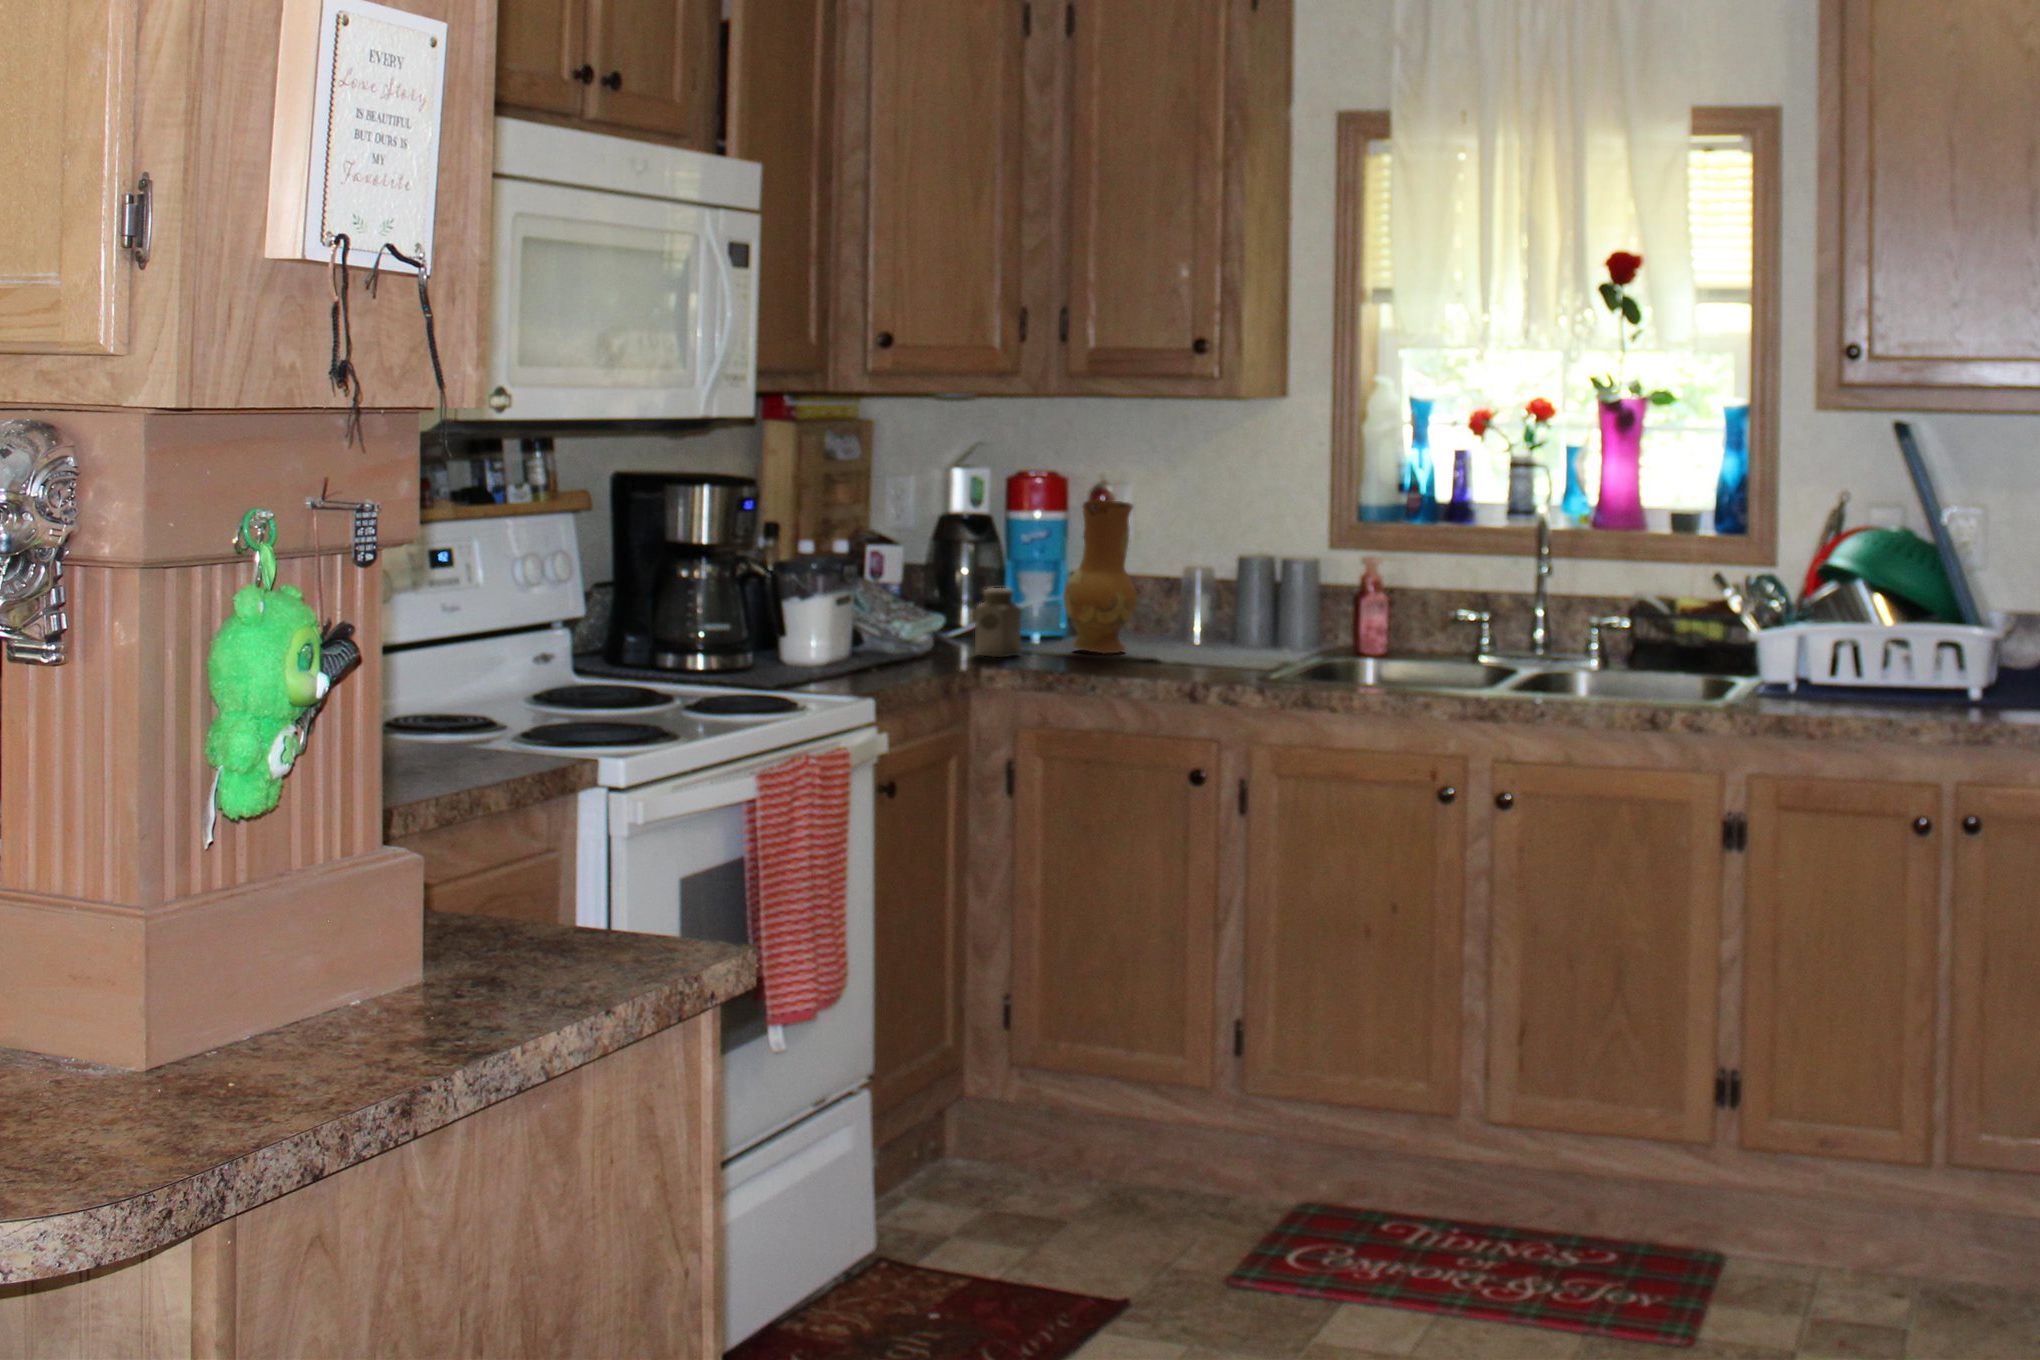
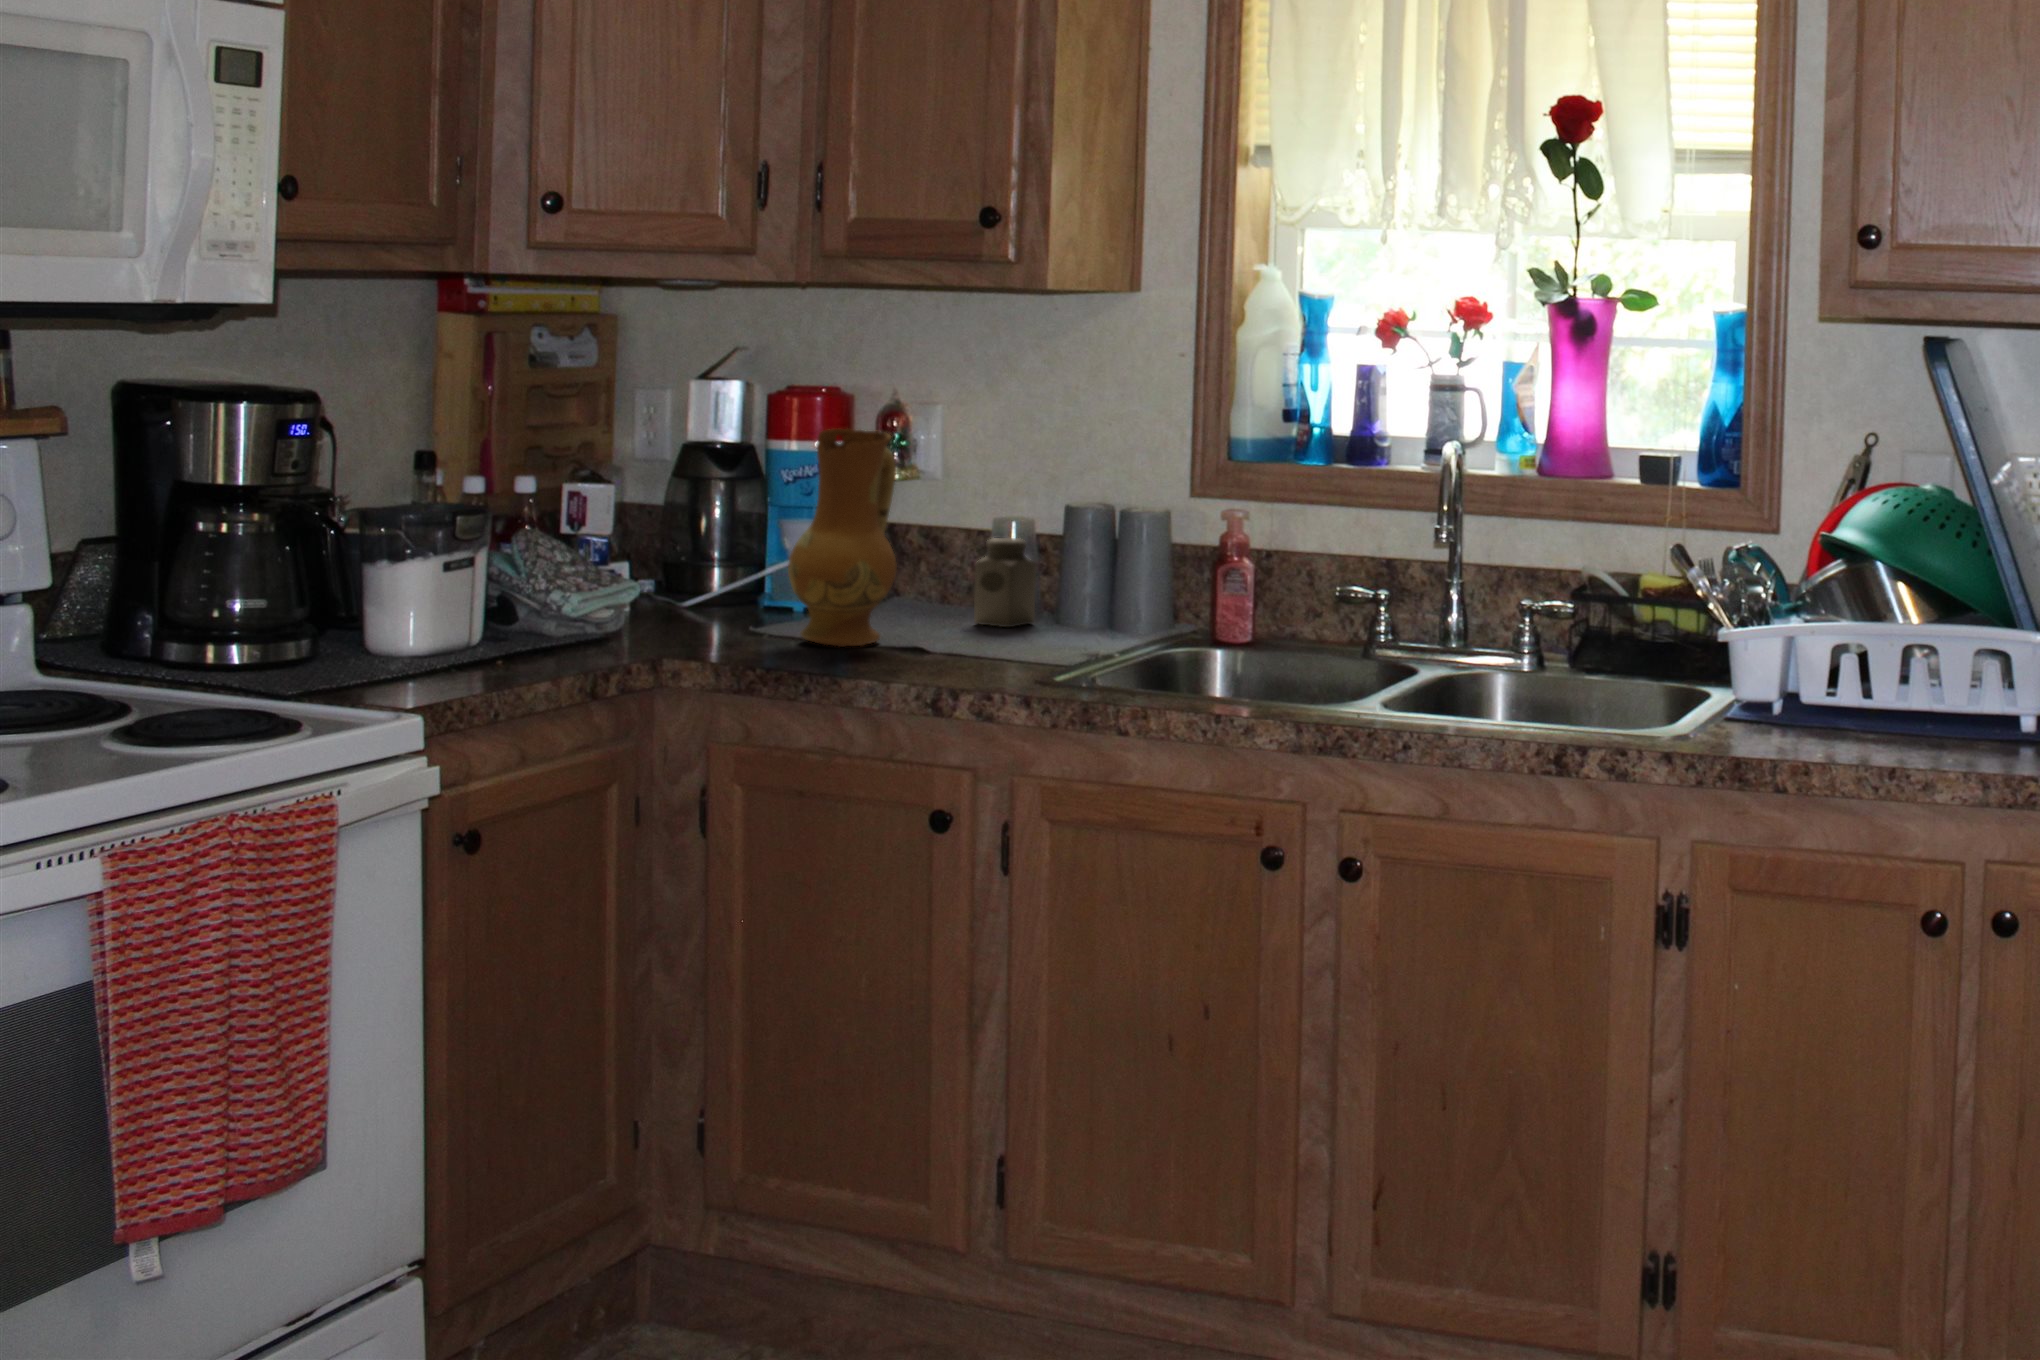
salt shaker: present [975,588,1022,657] -> present [974,538,1037,627]

